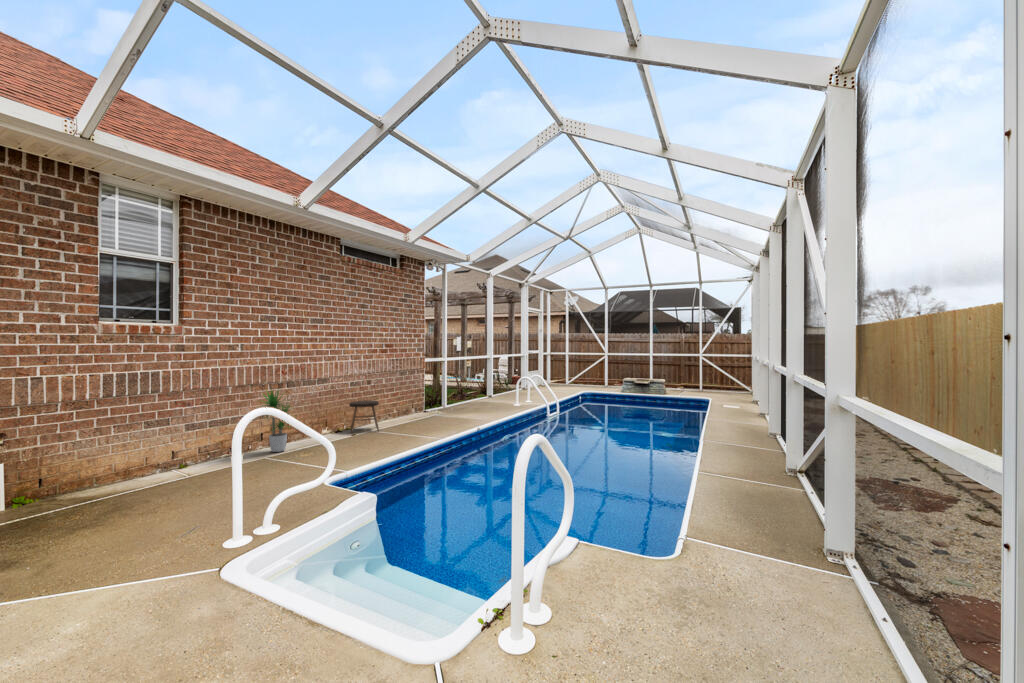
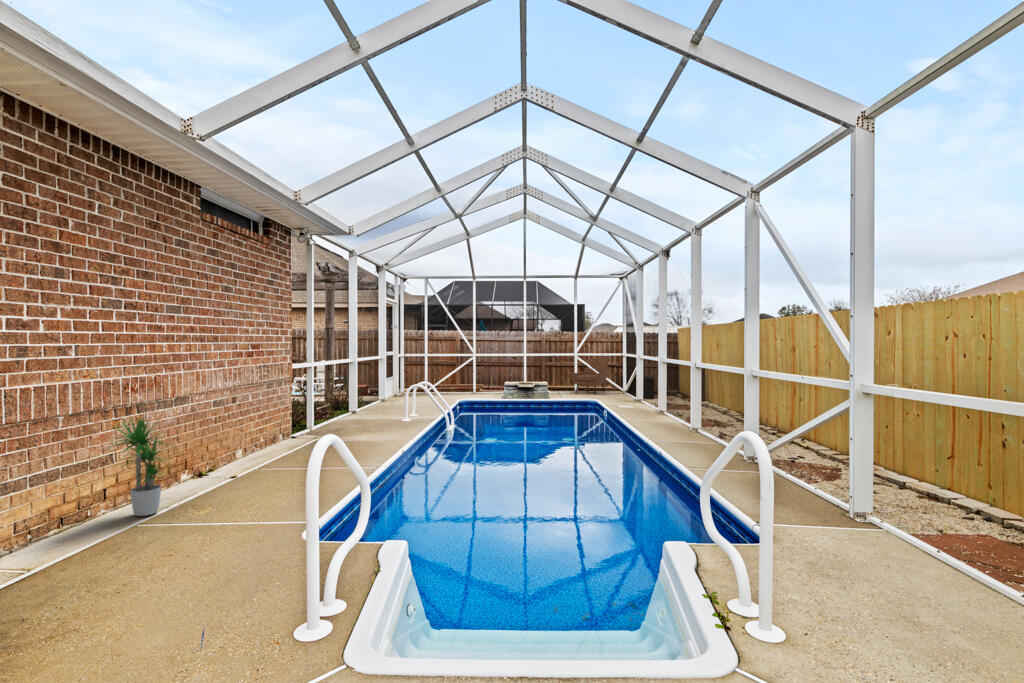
chair: none [695,355,735,391] -> present [571,356,608,394]
stool: present [349,401,379,433] -> none [217,426,270,476]

